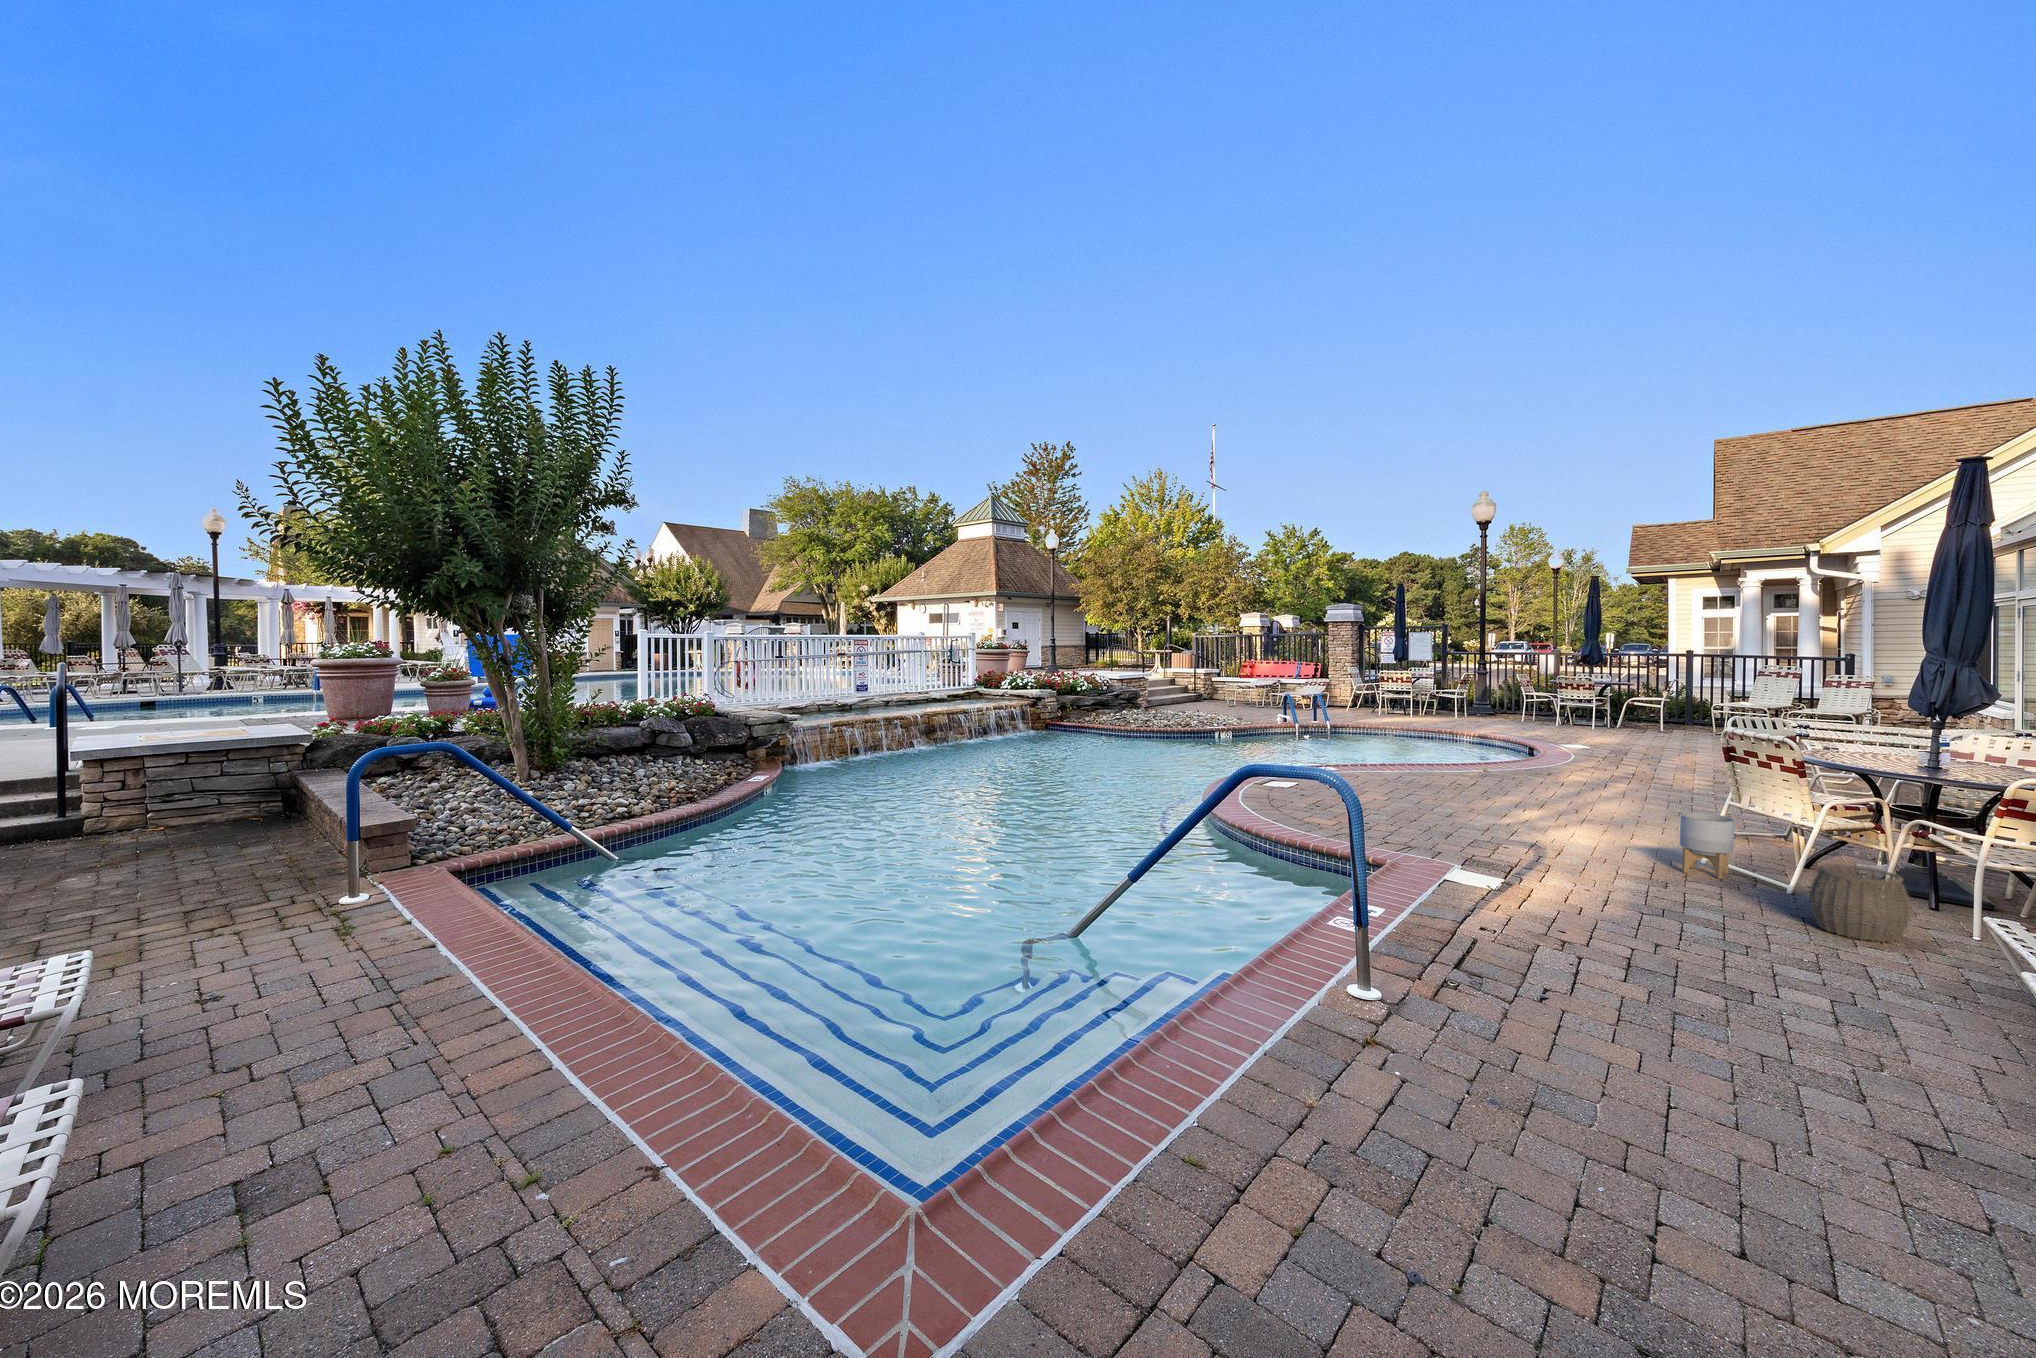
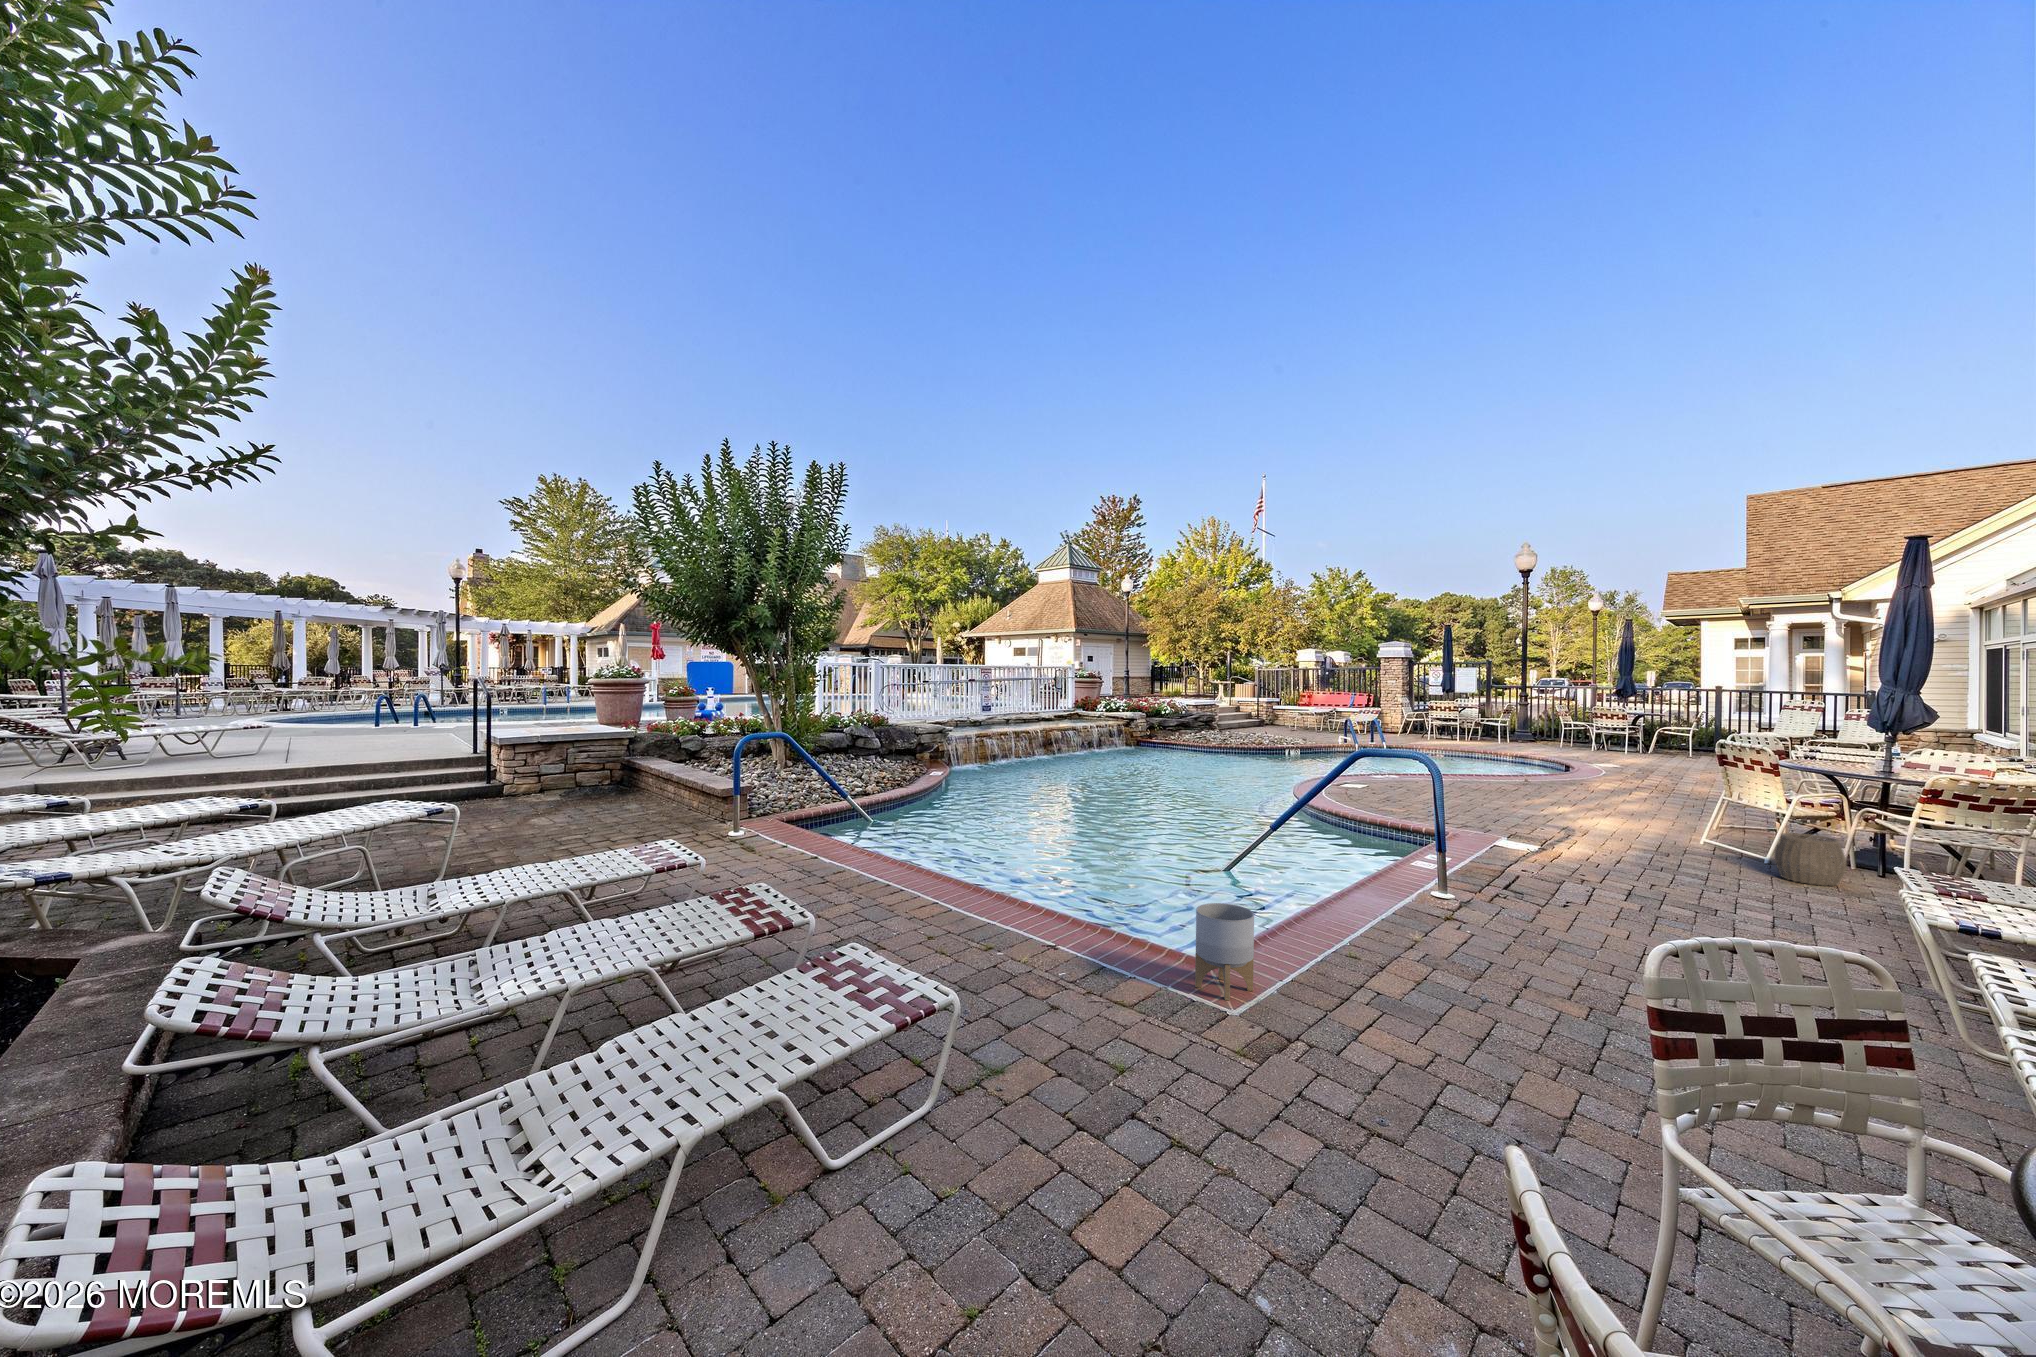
planter: present [1680,813,1735,879] -> present [1195,903,1254,1000]

